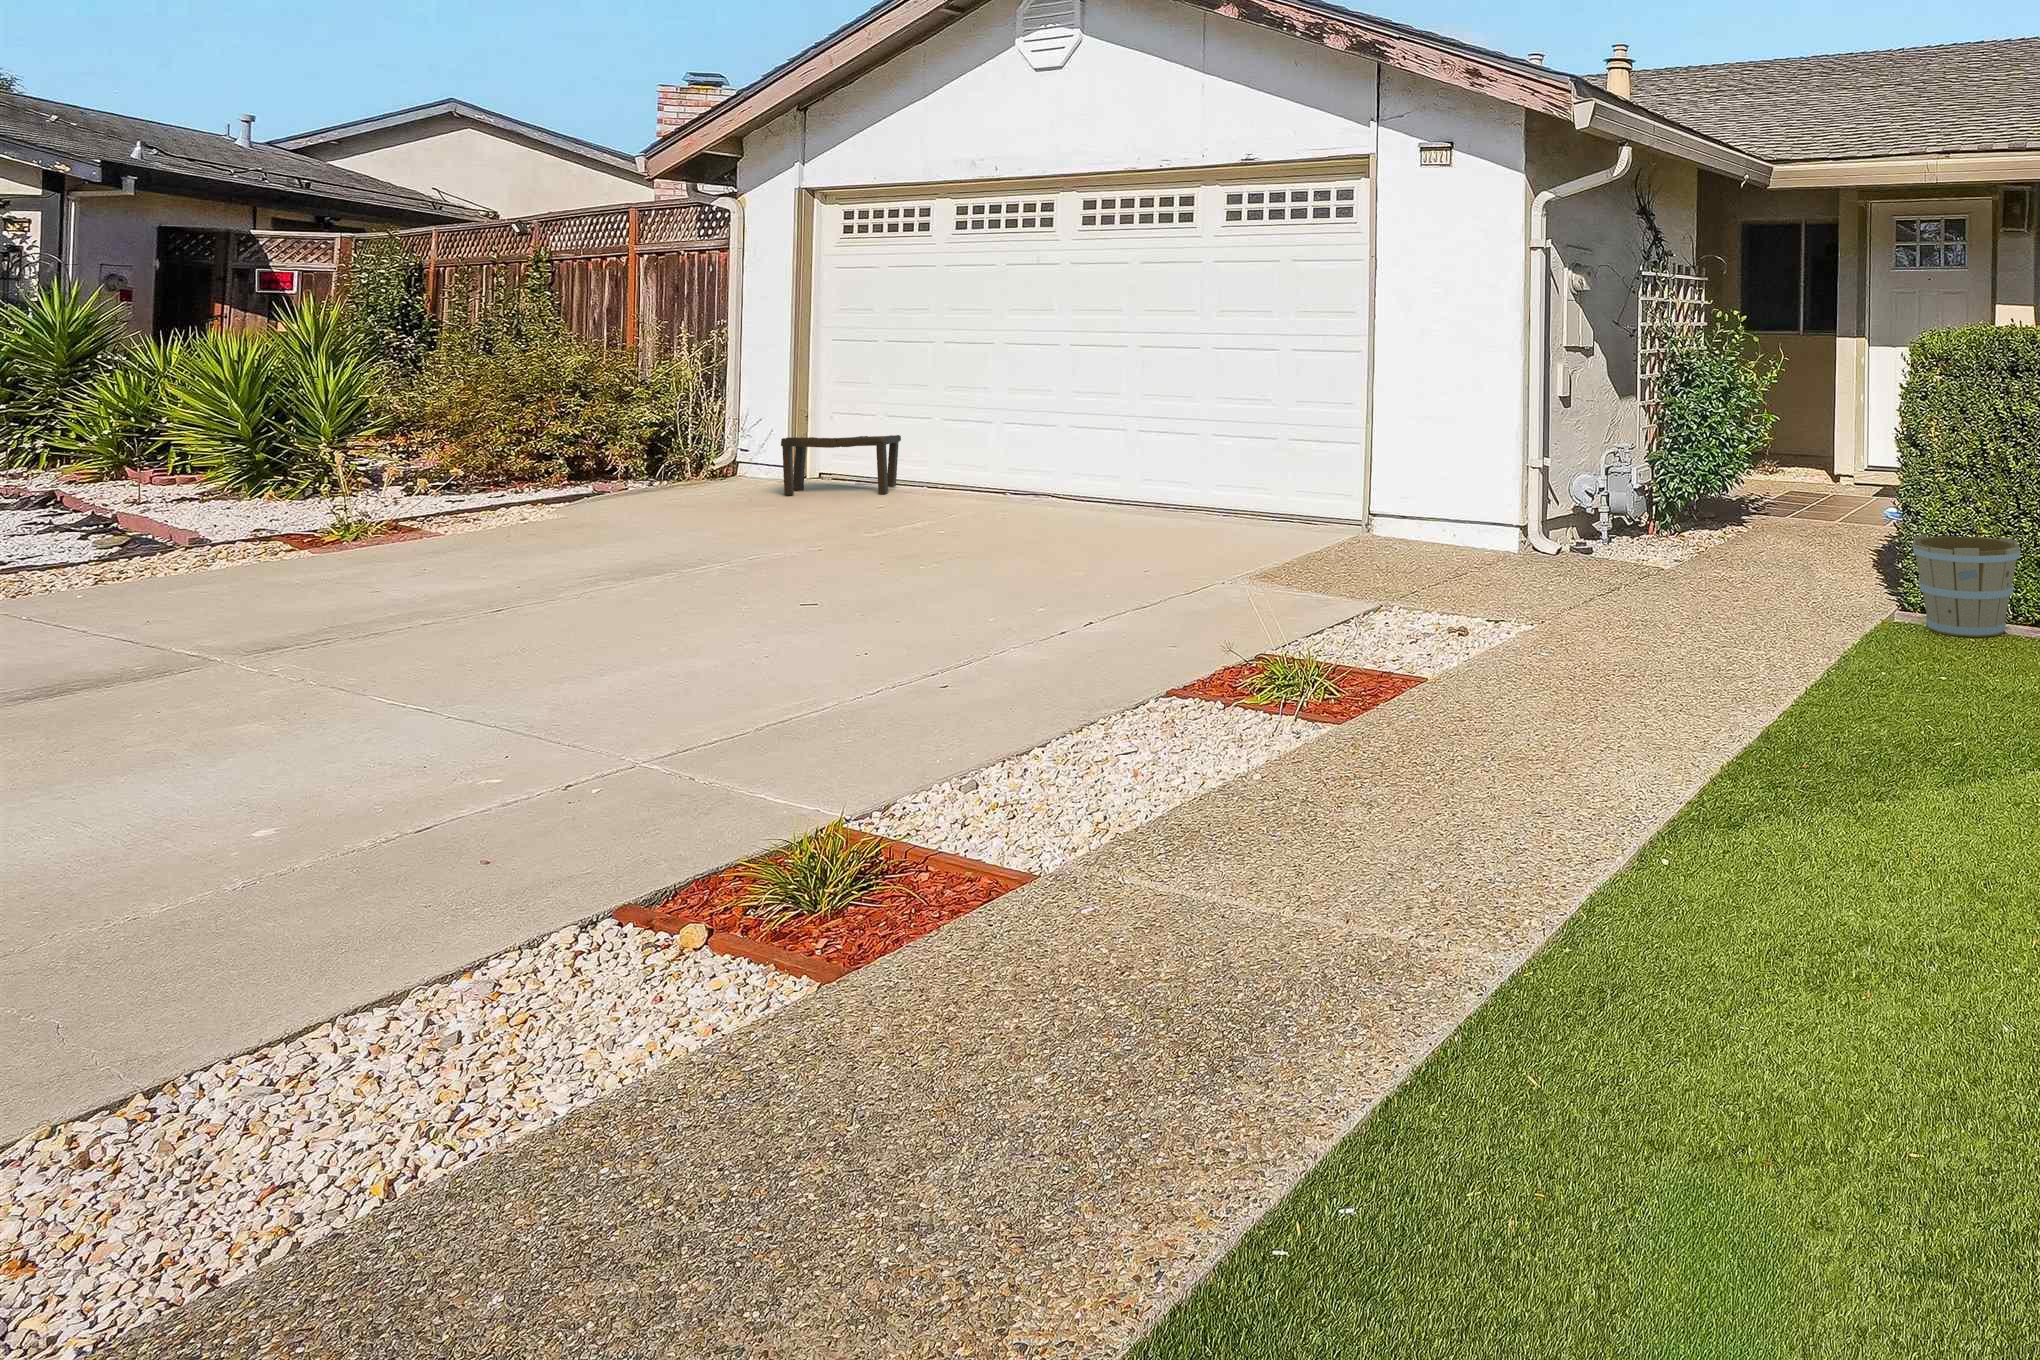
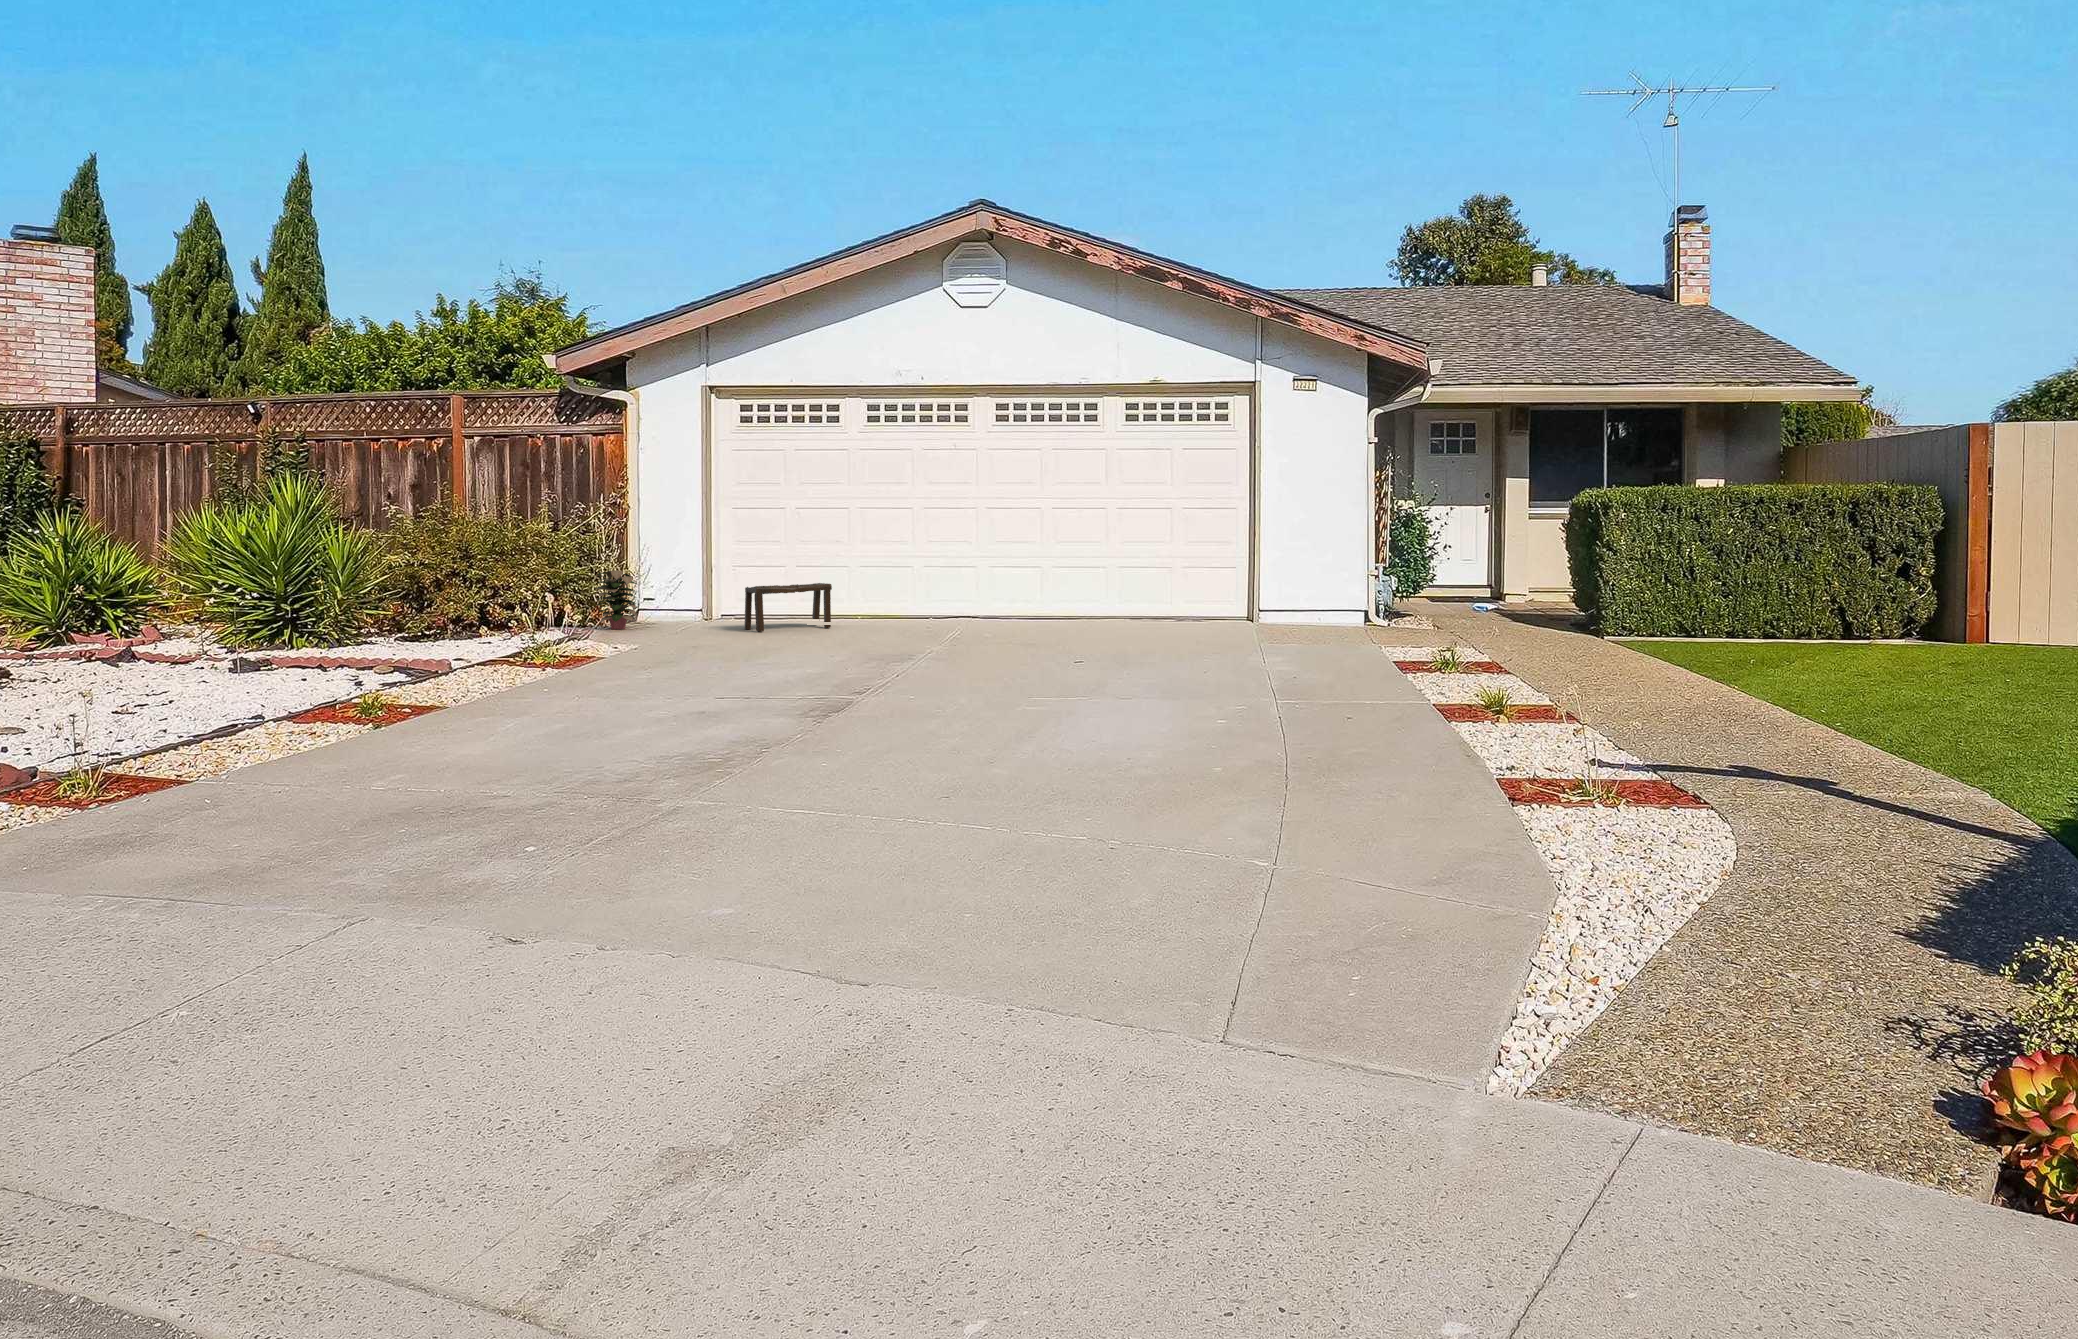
decorative plant: none [664,410,724,481] -> present [596,570,637,629]
wooden bucket: present [1912,534,2021,637] -> none [1631,595,1685,642]

